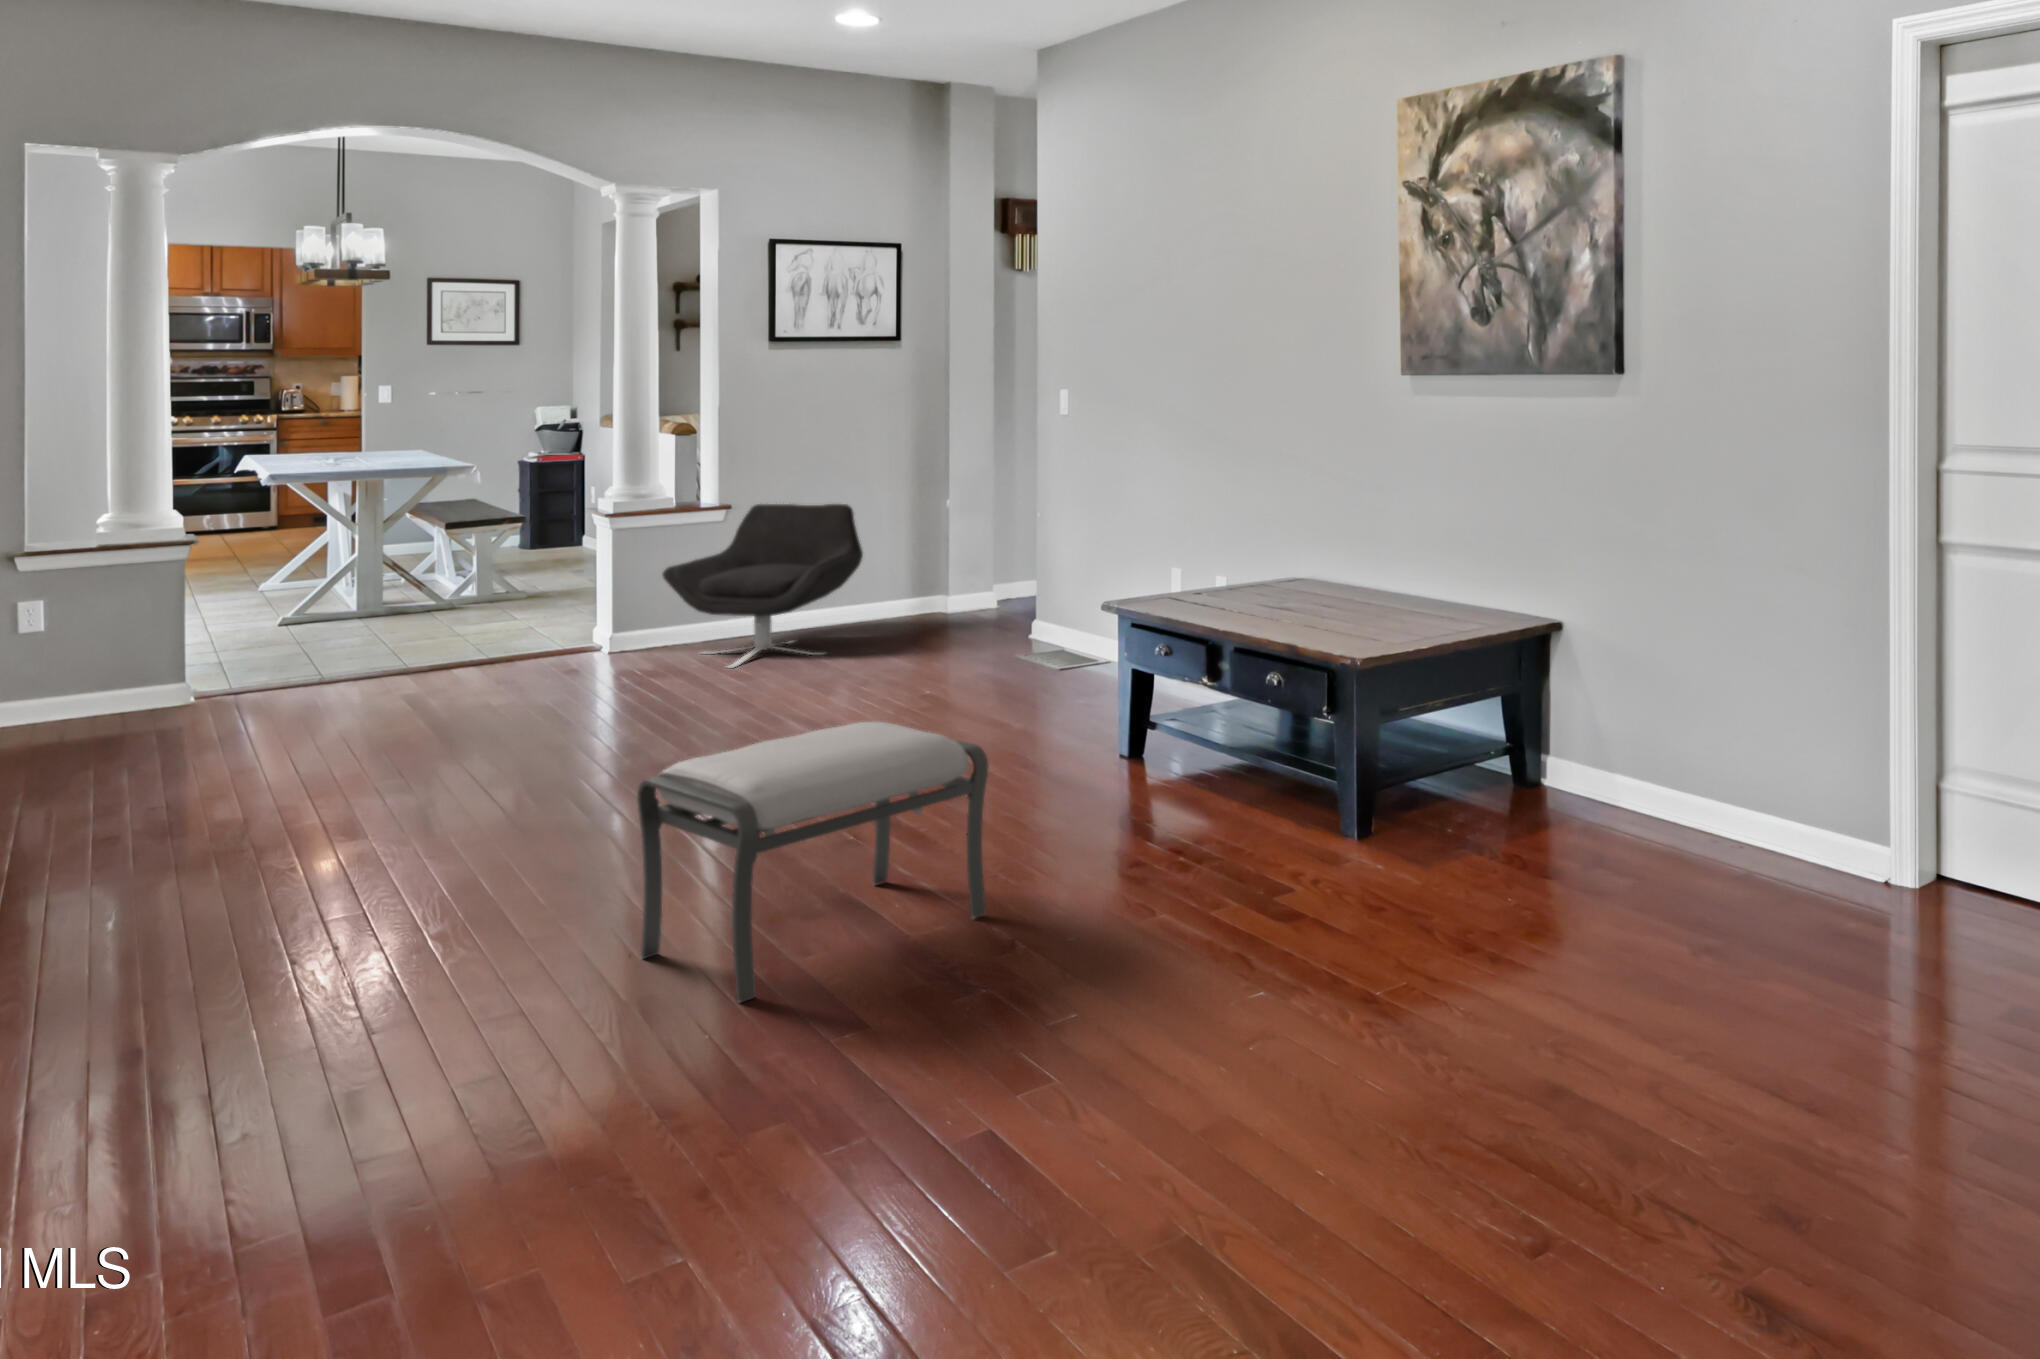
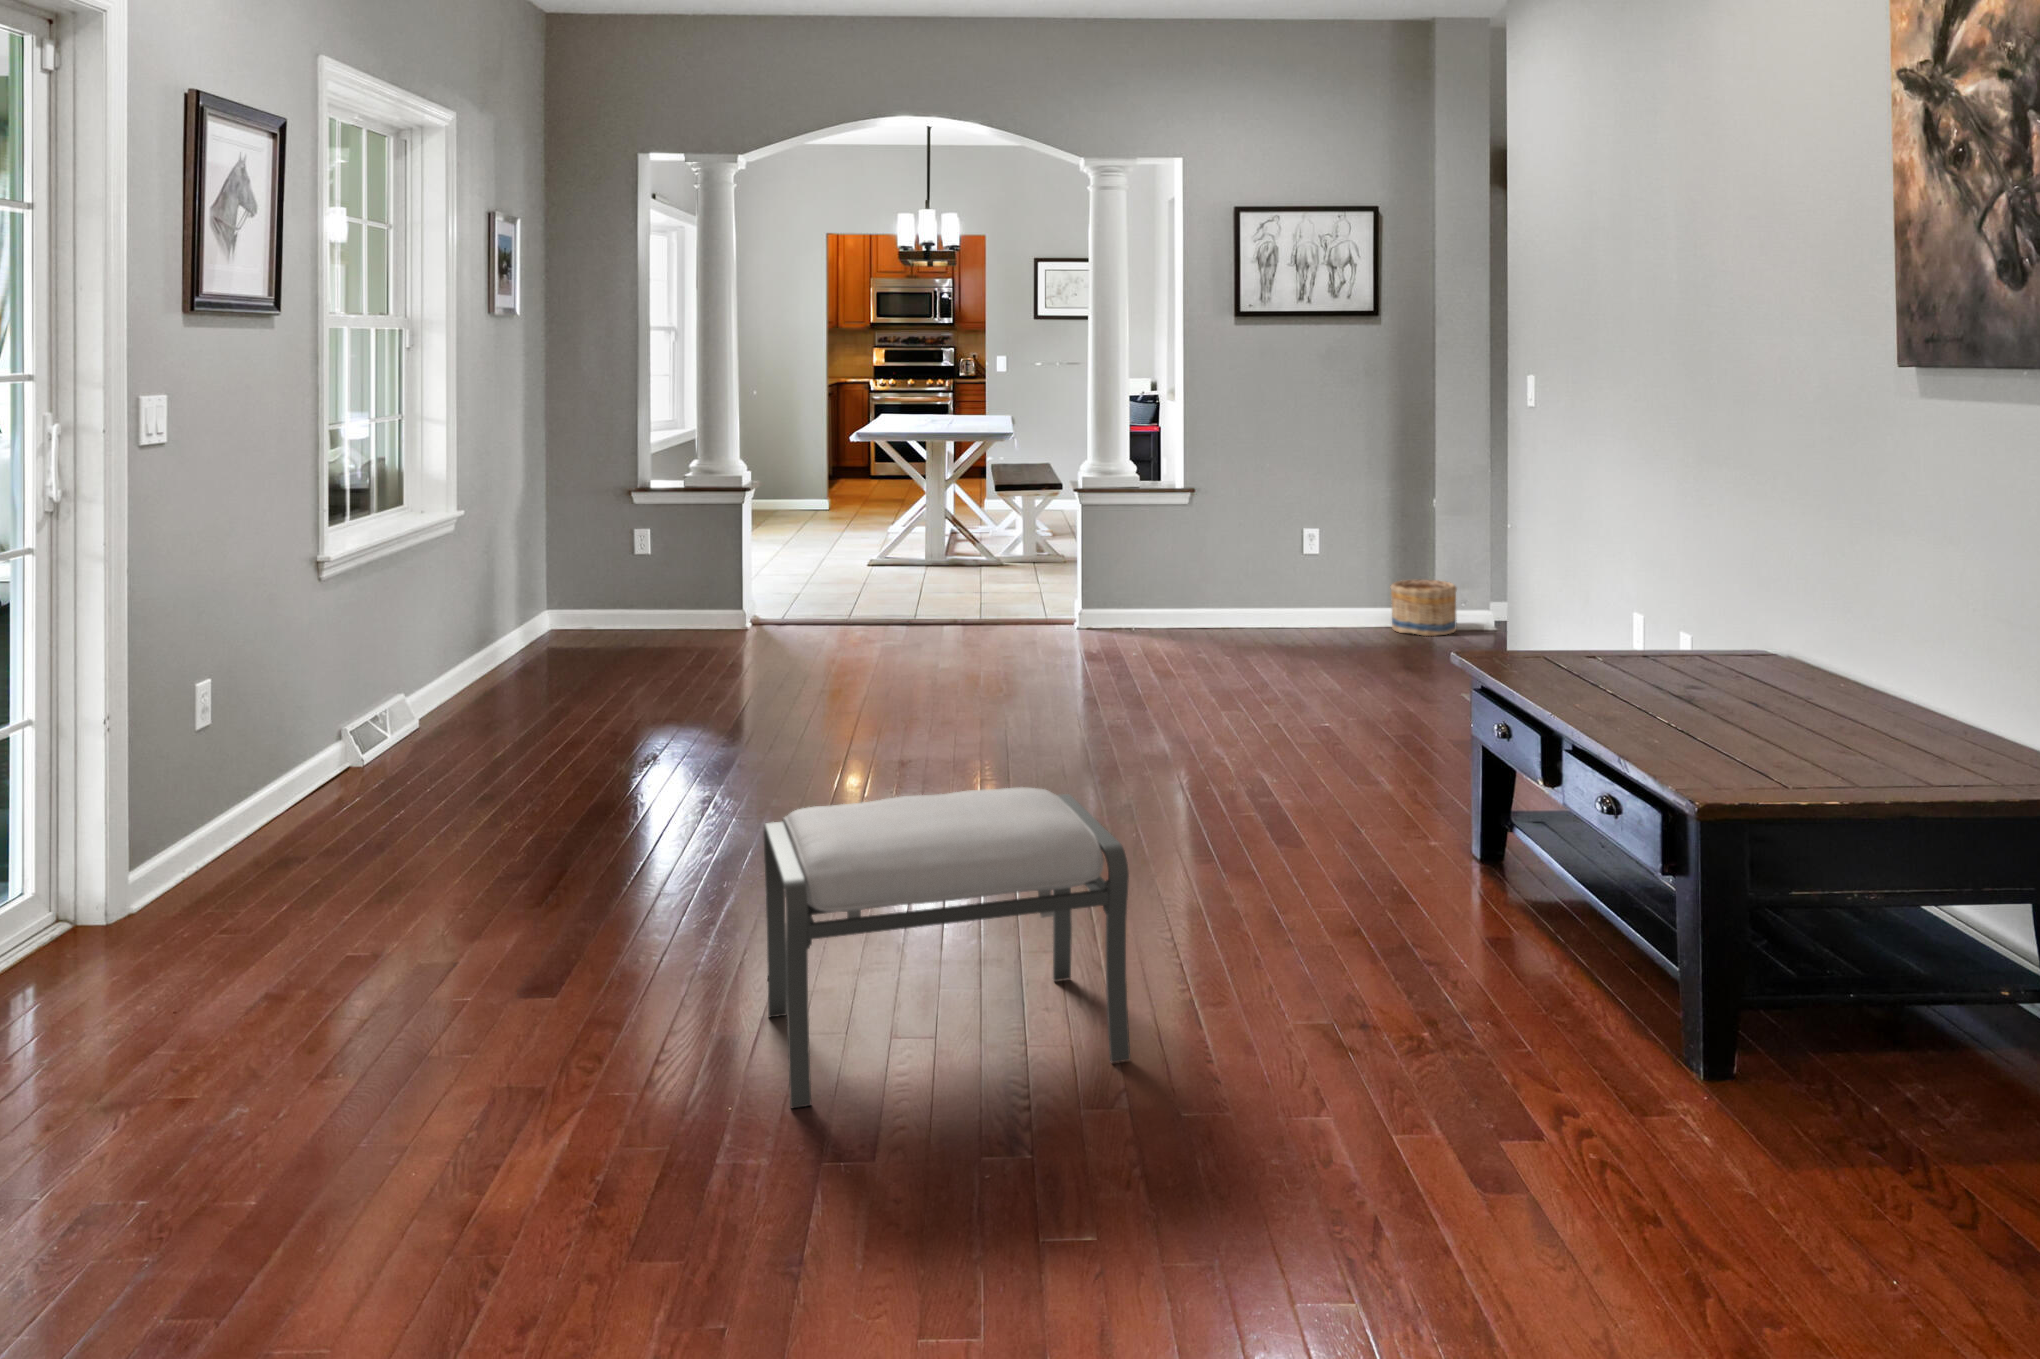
lounge chair: present [662,504,863,668] -> none [1110,490,1318,666]
basket: none [912,575,970,623] -> present [1391,580,1457,636]

